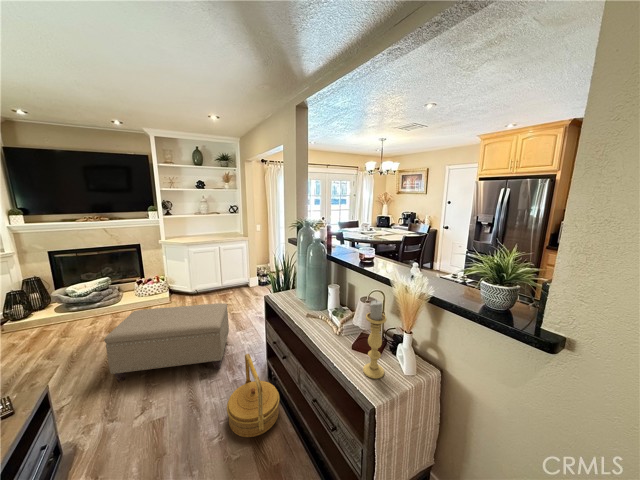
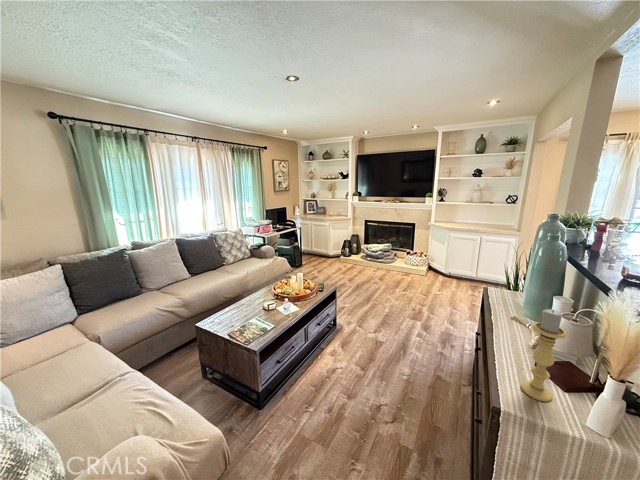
ottoman: present [104,303,229,381] -> none [369,269,461,337]
woven basket: present [227,354,279,437] -> none [419,331,470,403]

